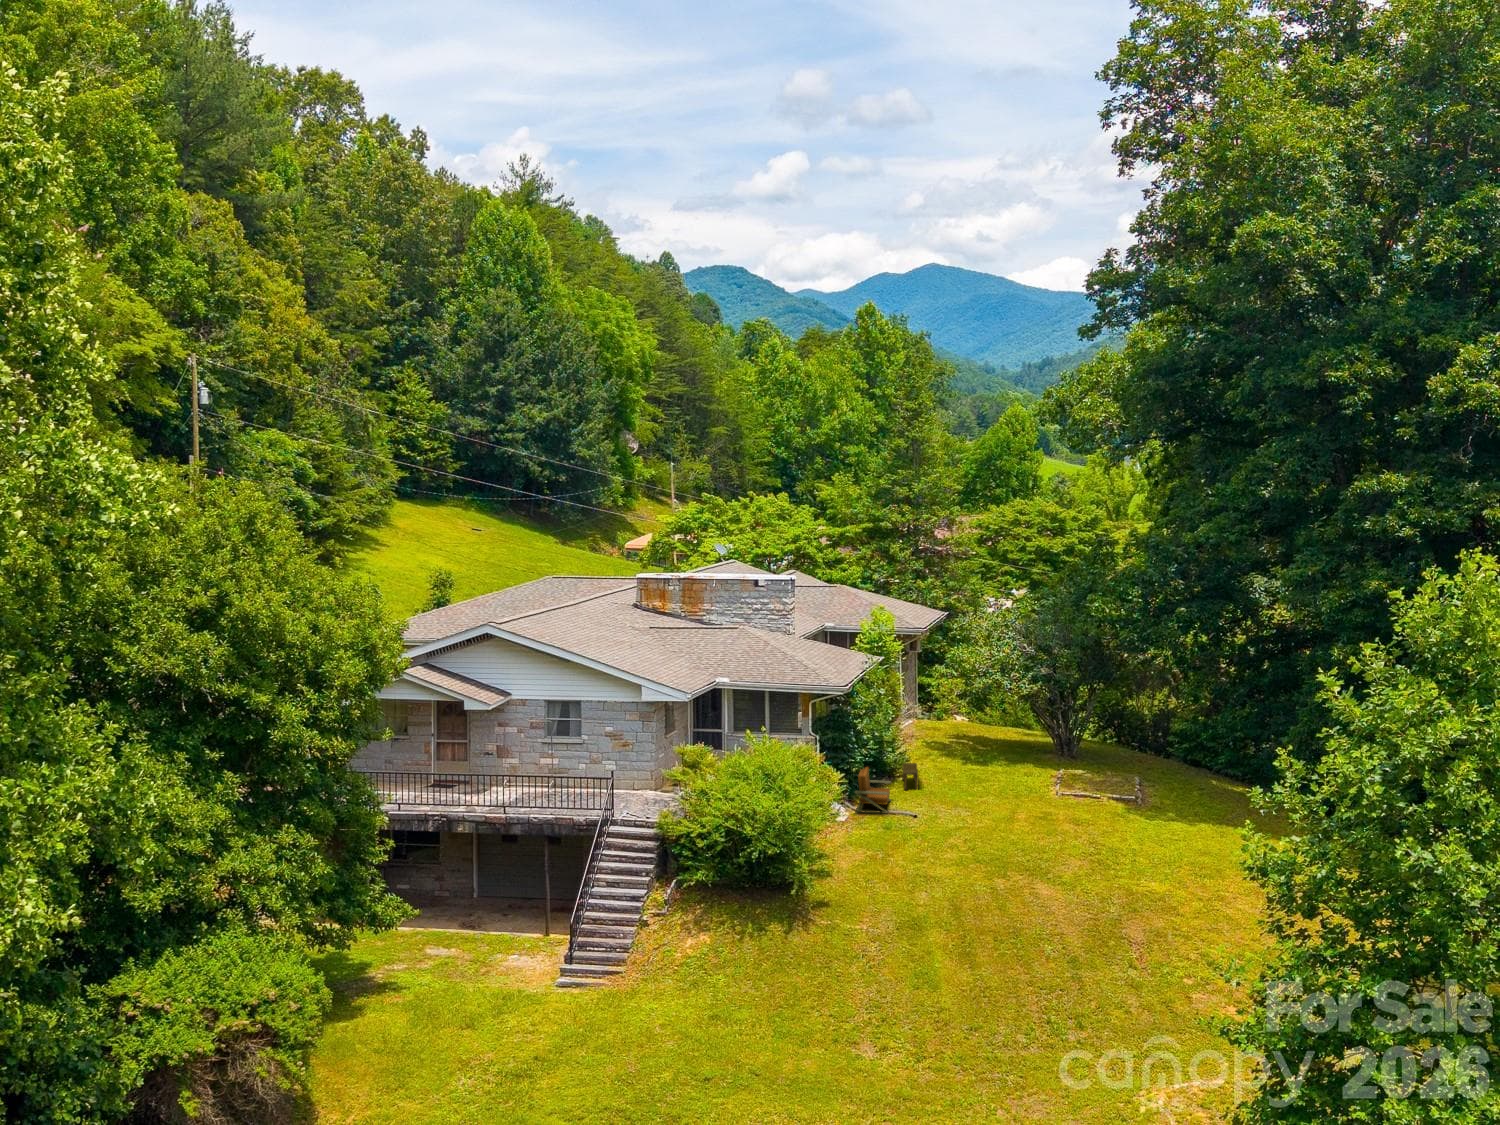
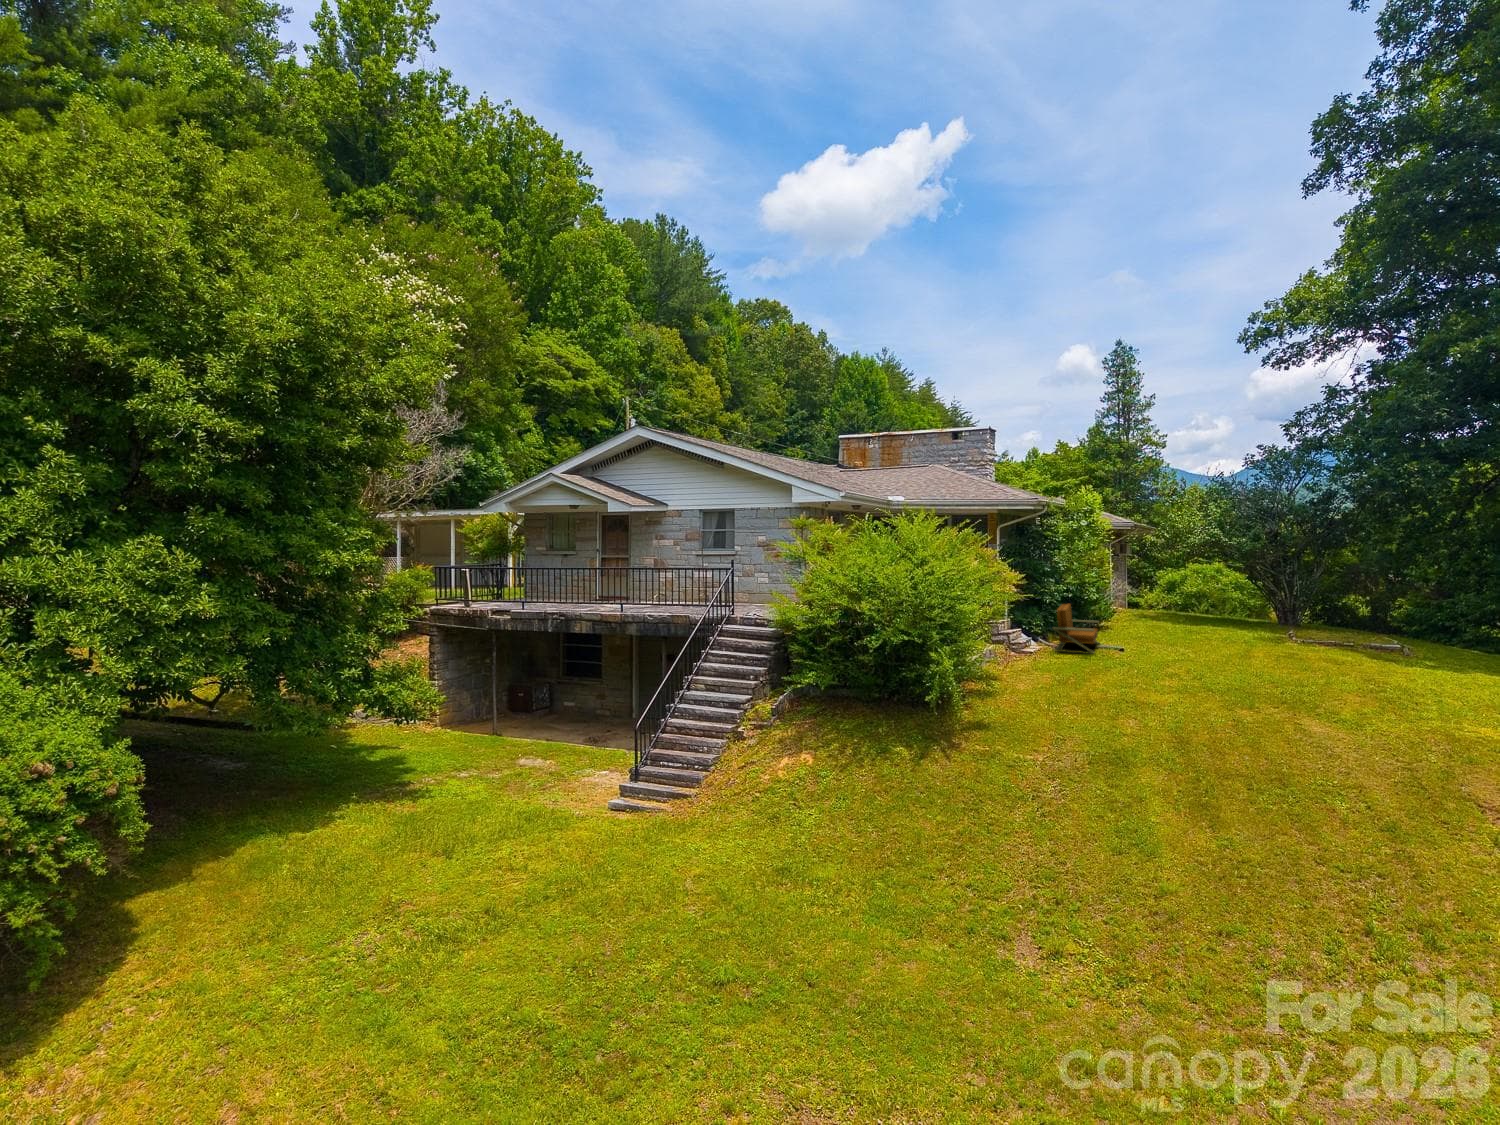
bench: present [902,763,918,790] -> none [1114,609,1135,636]

